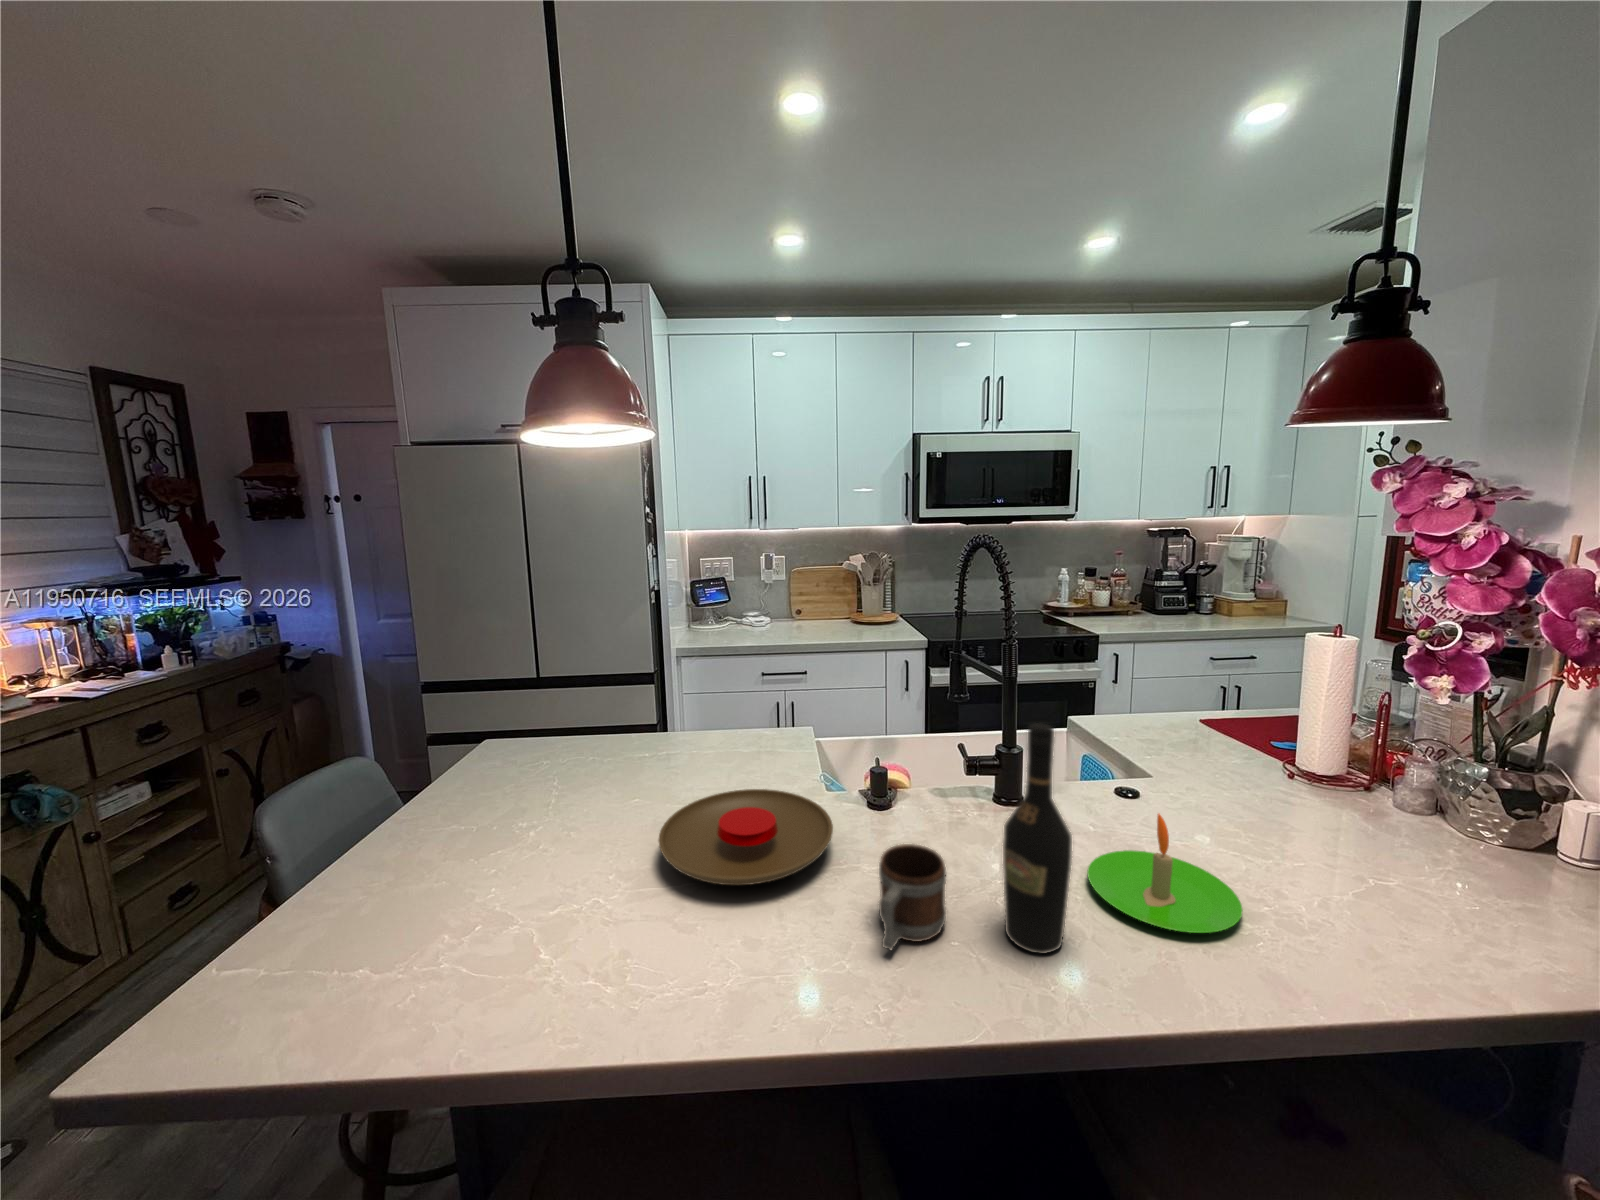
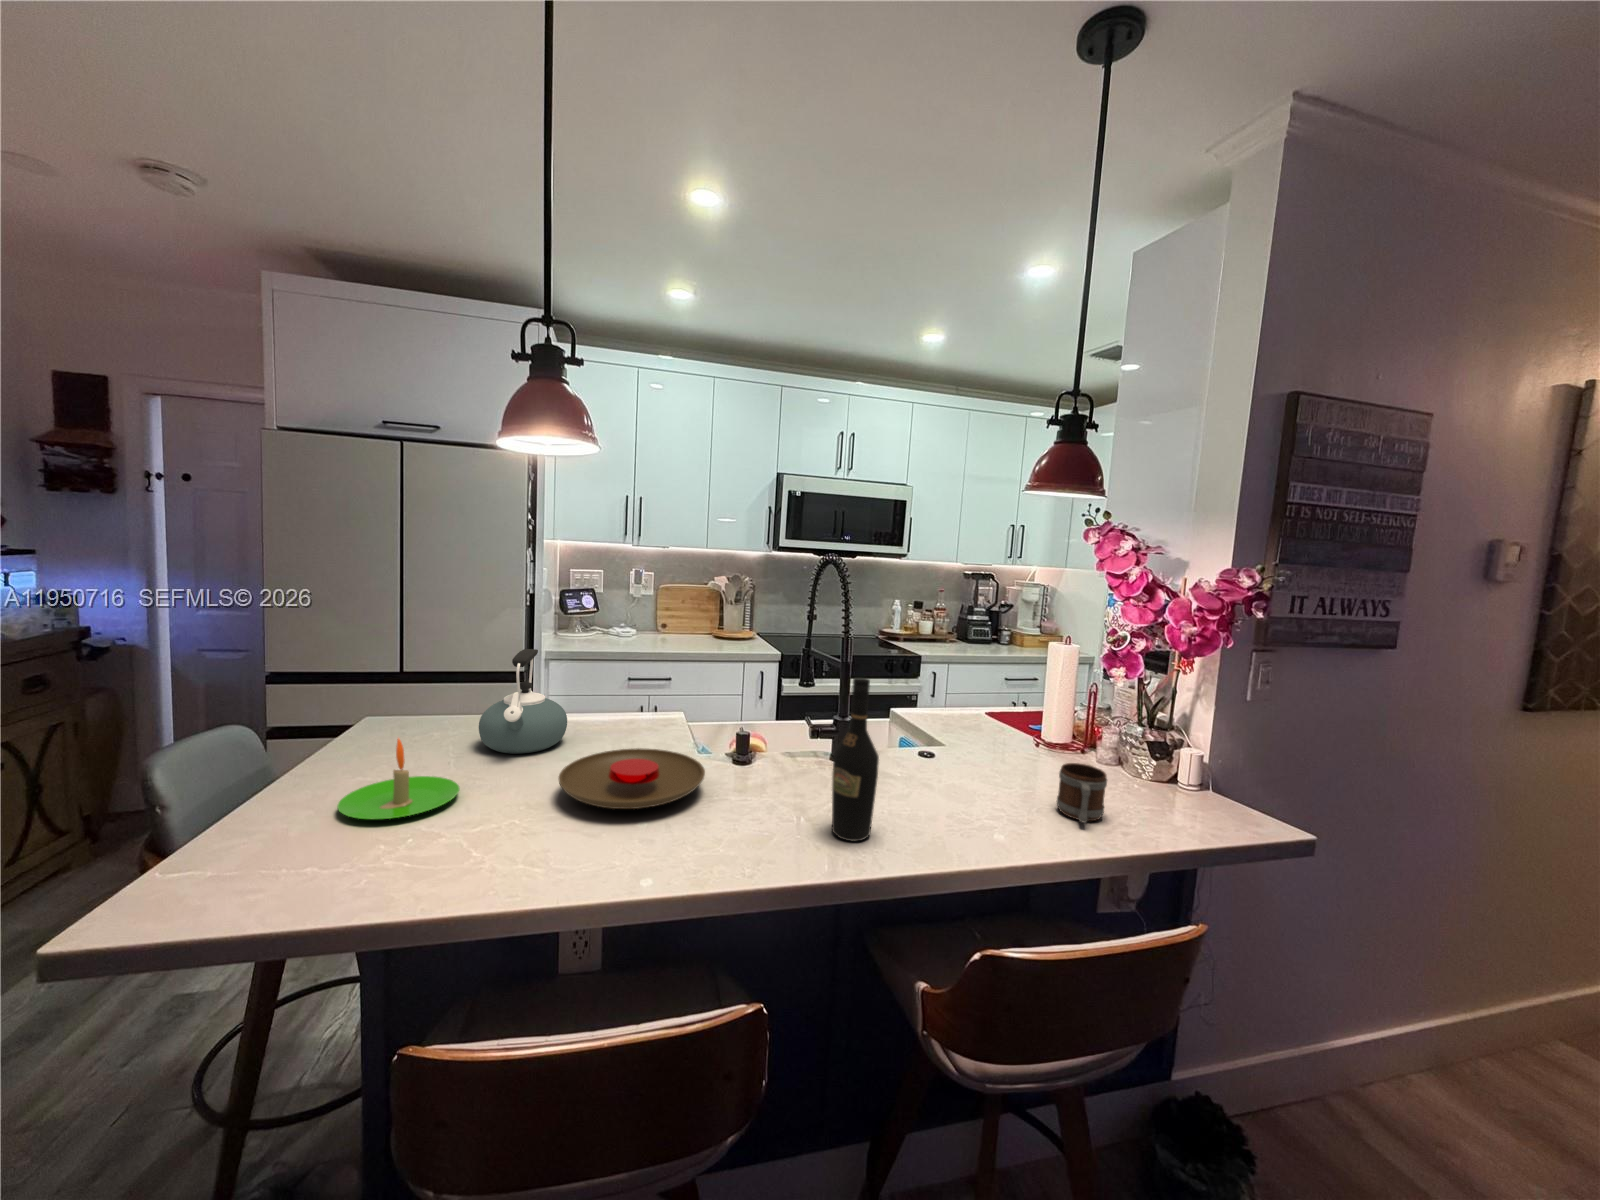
kettle: none [587,667,681,788] -> present [479,649,567,754]
candle: present [1087,814,1243,933] -> present [337,739,460,819]
mug: present [879,844,946,950] -> present [1056,763,1107,823]

